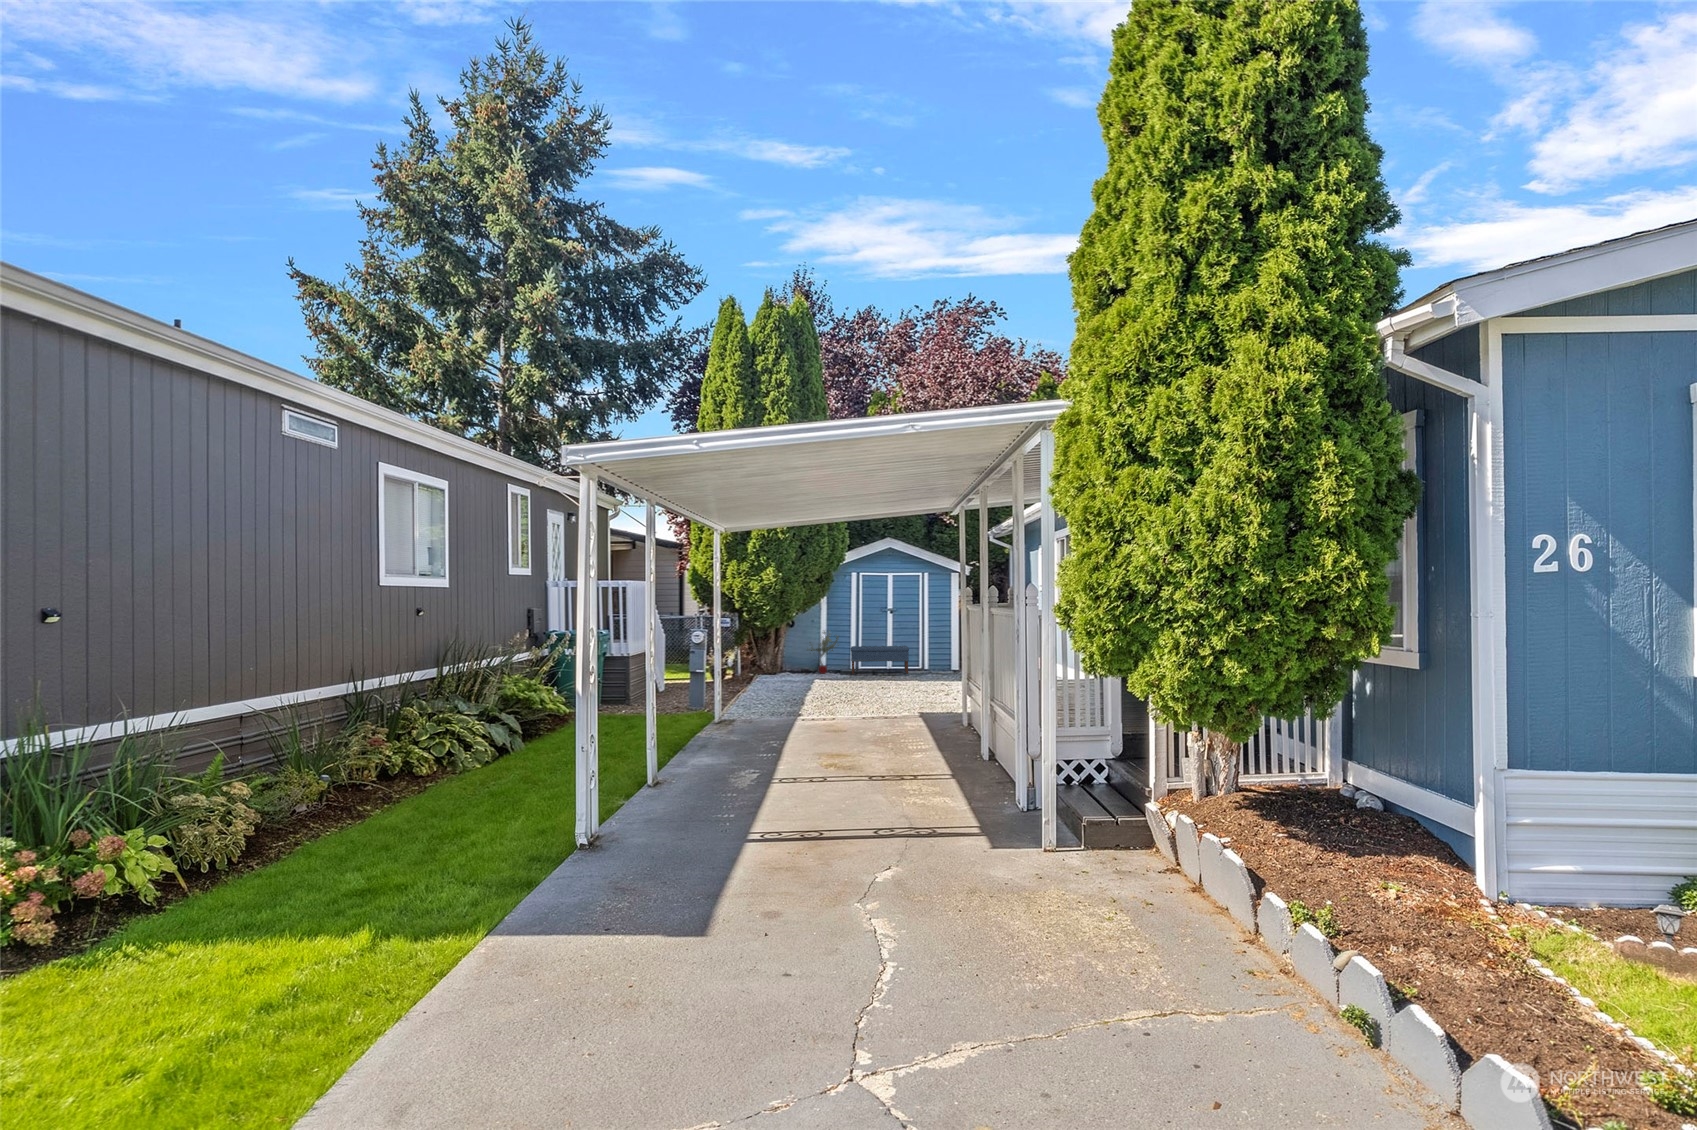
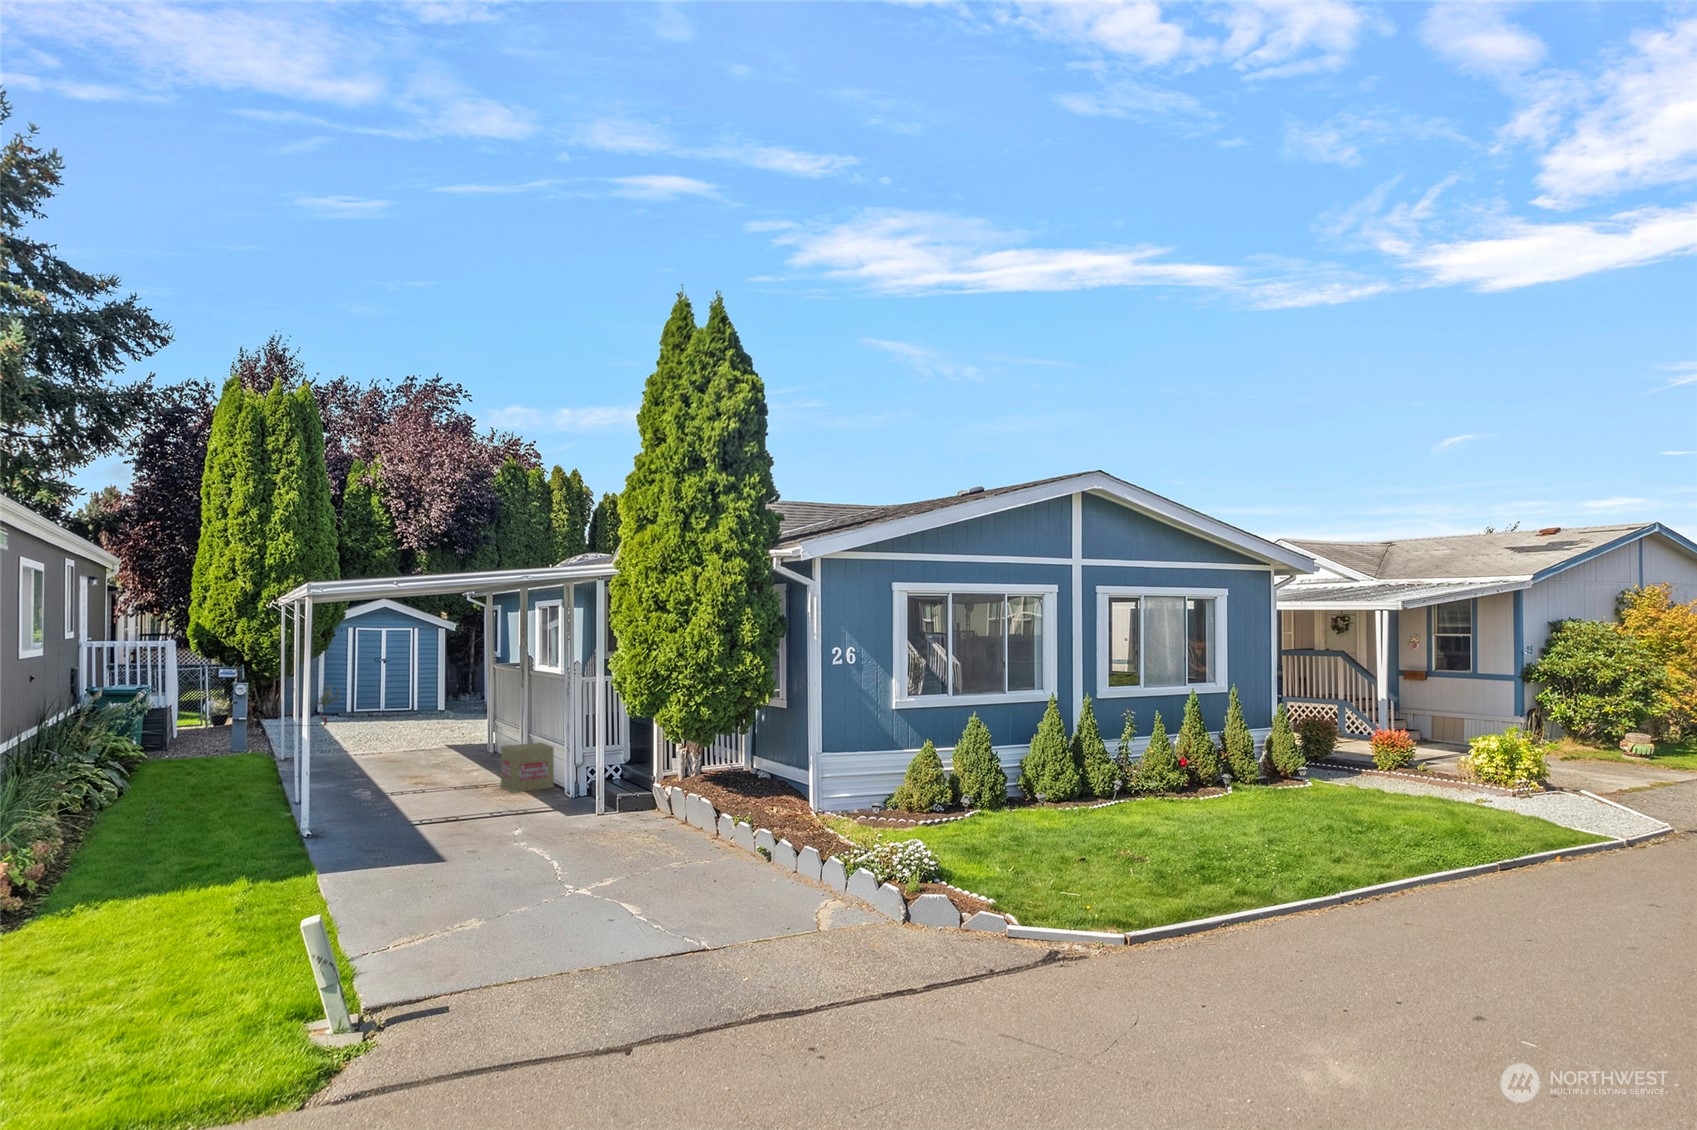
bench: present [851,646,909,674] -> none [350,695,410,724]
cardboard box: none [929,707,1000,779] -> present [501,742,554,793]

